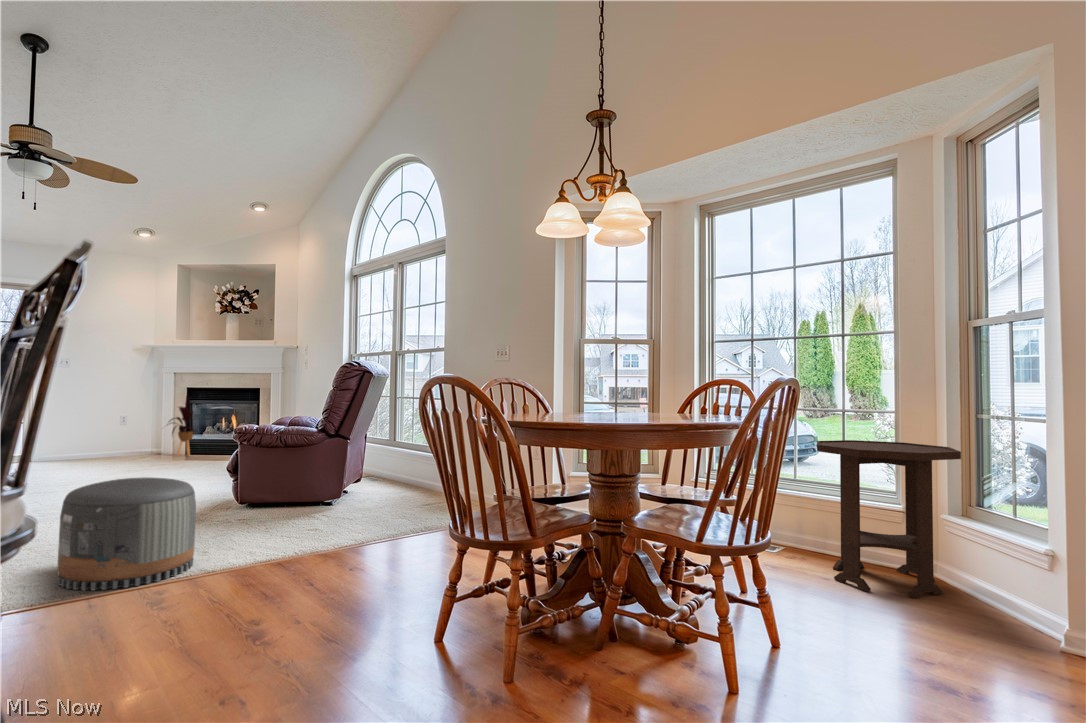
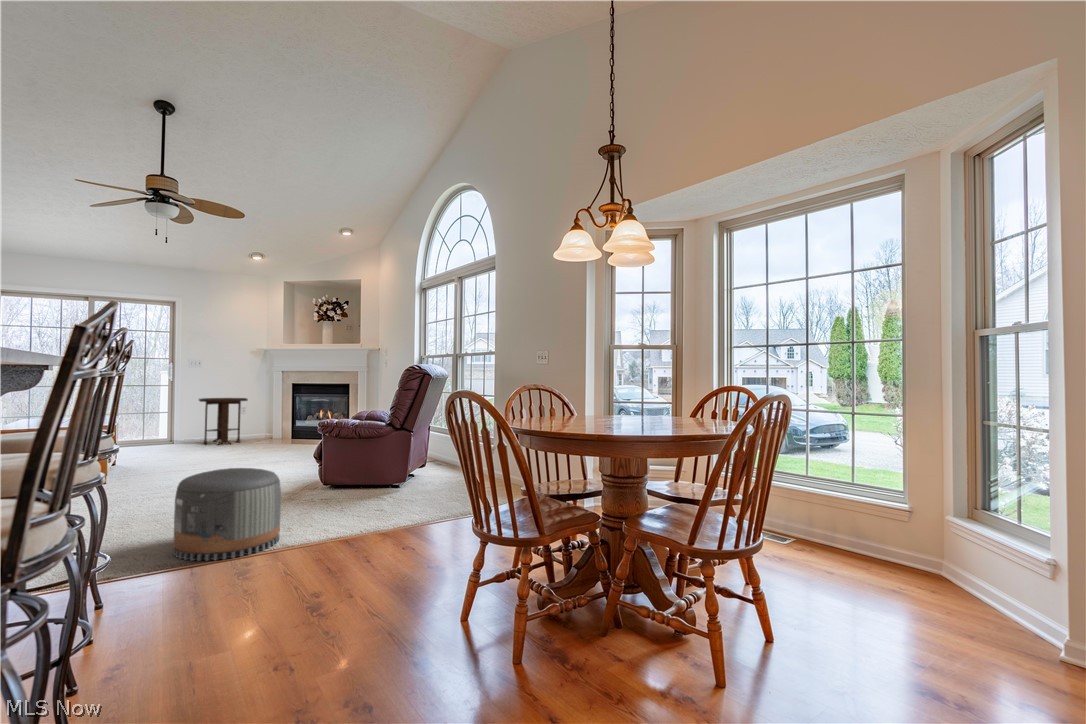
house plant: present [171,395,193,456] -> none [270,391,300,442]
side table: present [817,440,961,598] -> present [199,398,248,445]

